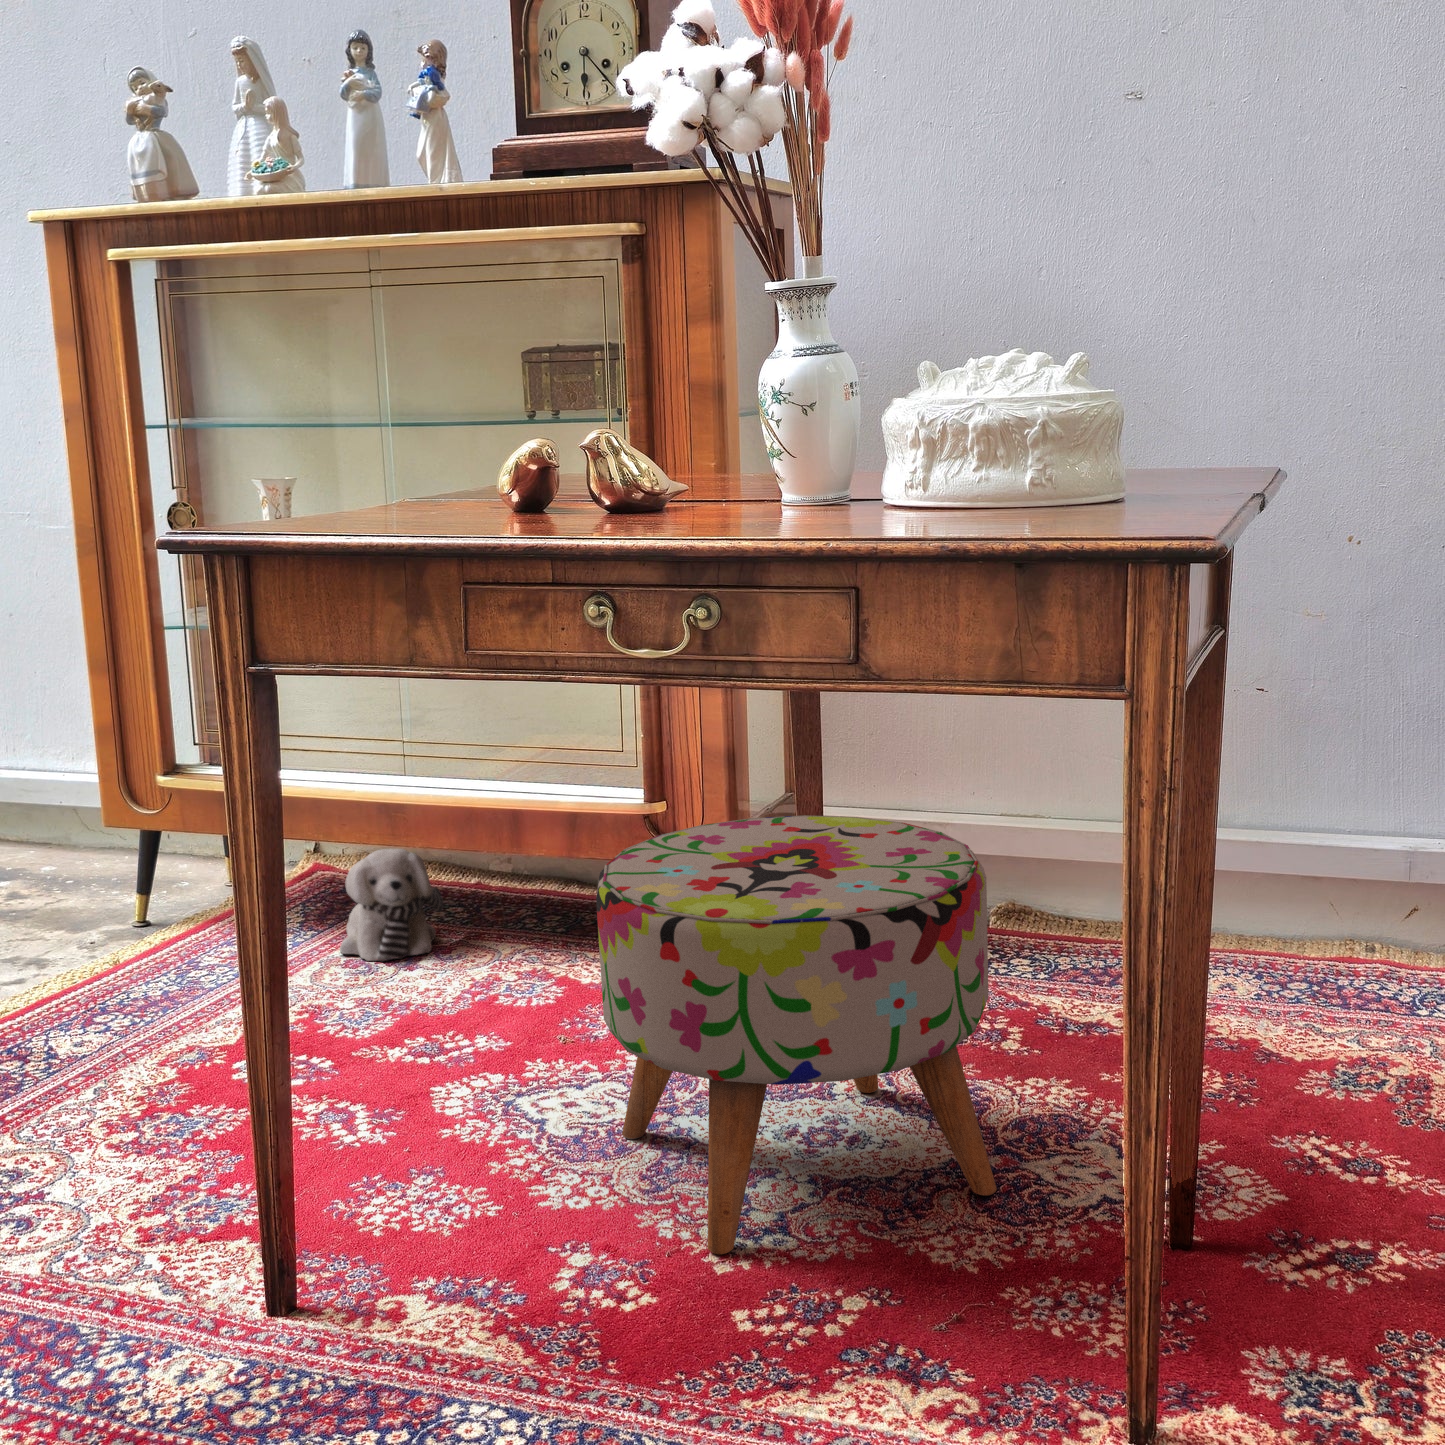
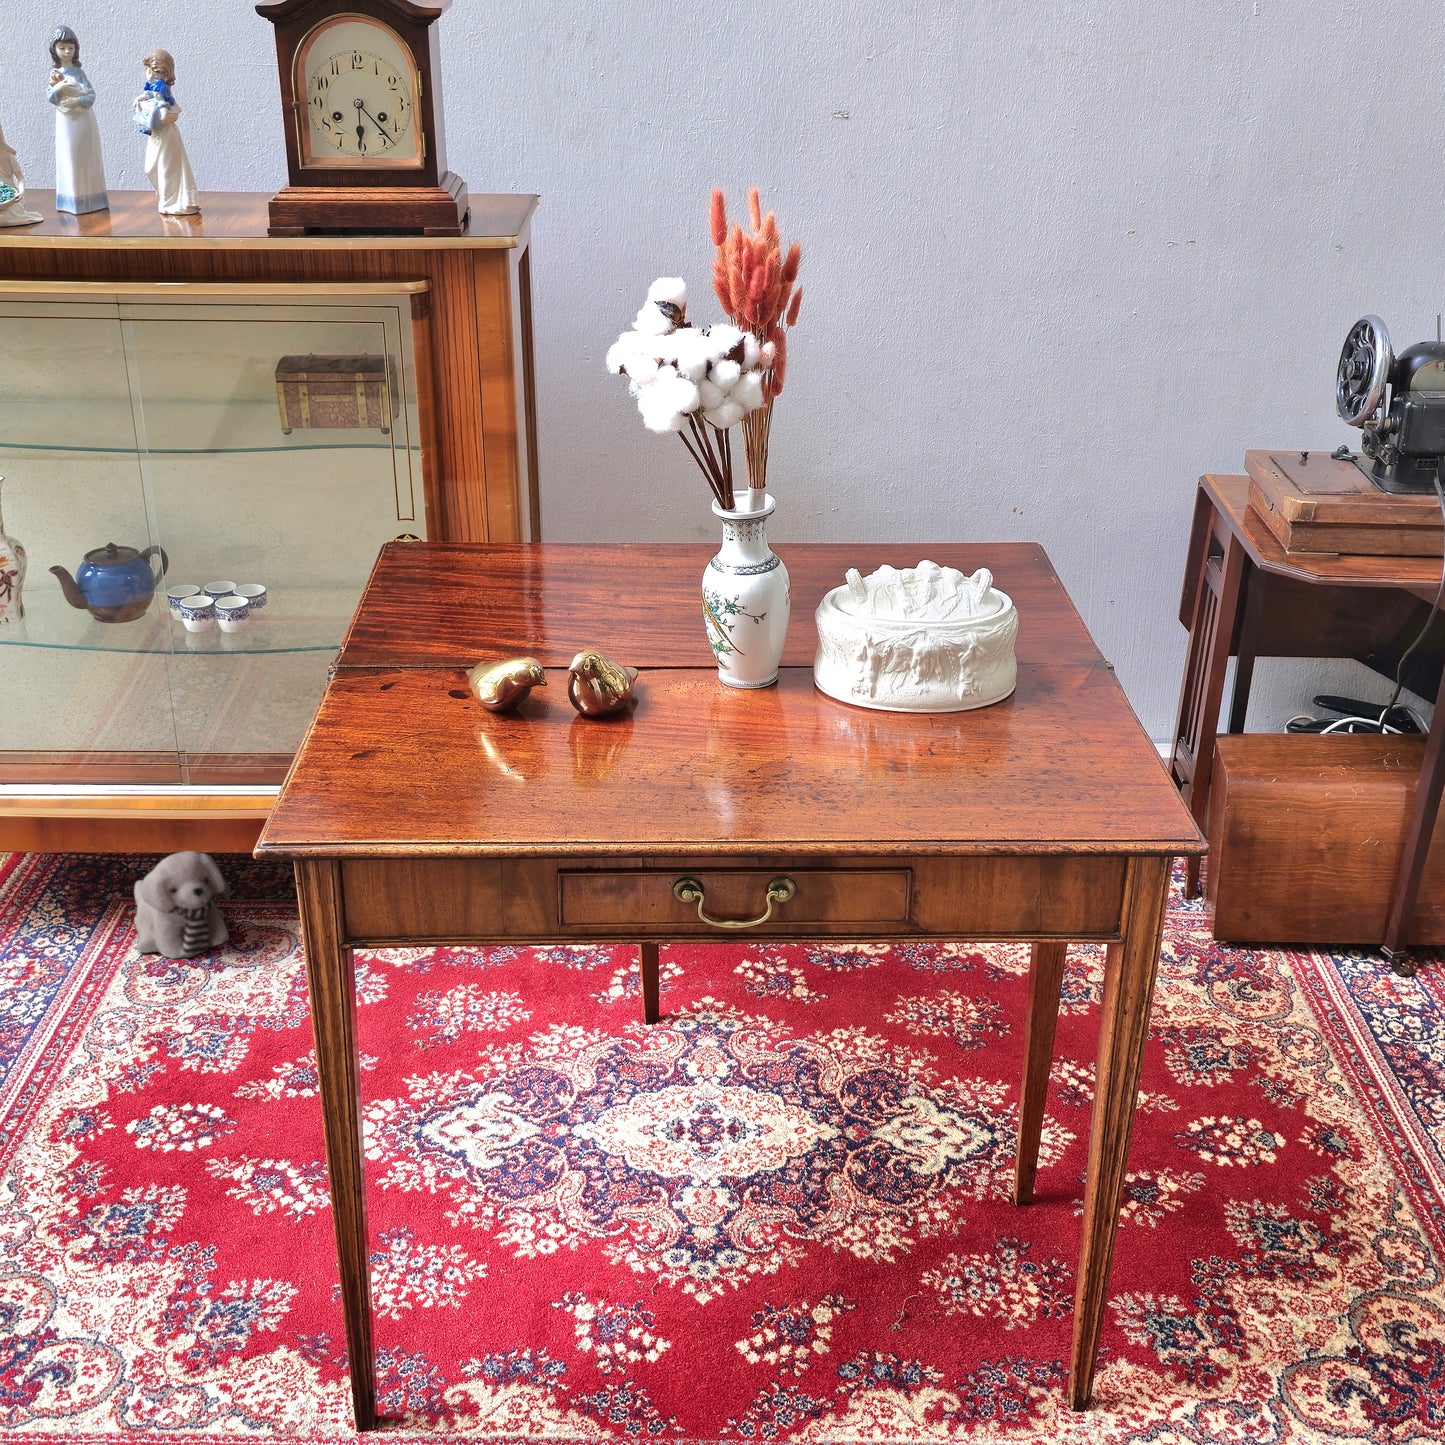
ottoman: present [596,815,997,1254] -> none [542,869,870,1283]

